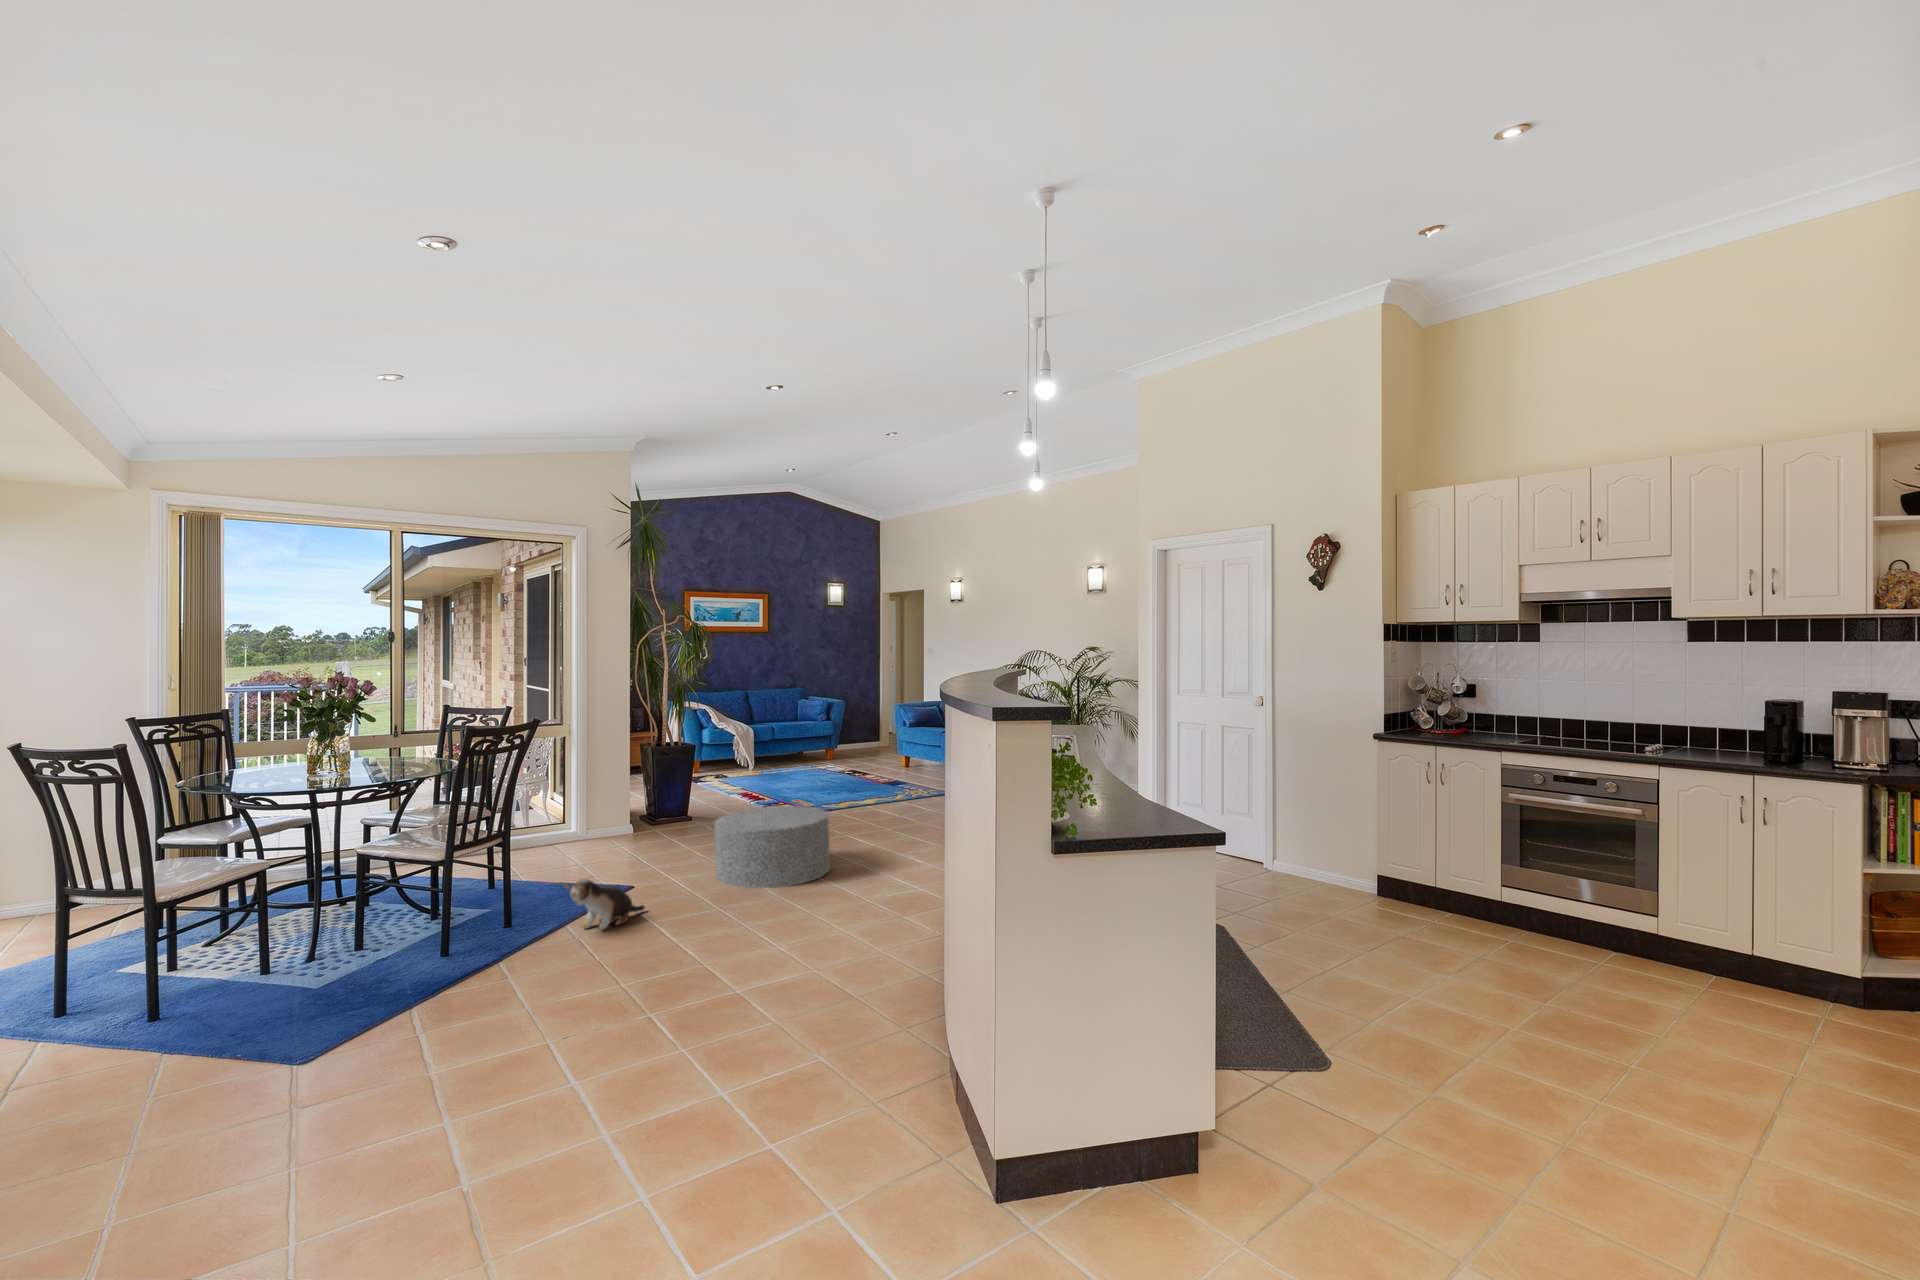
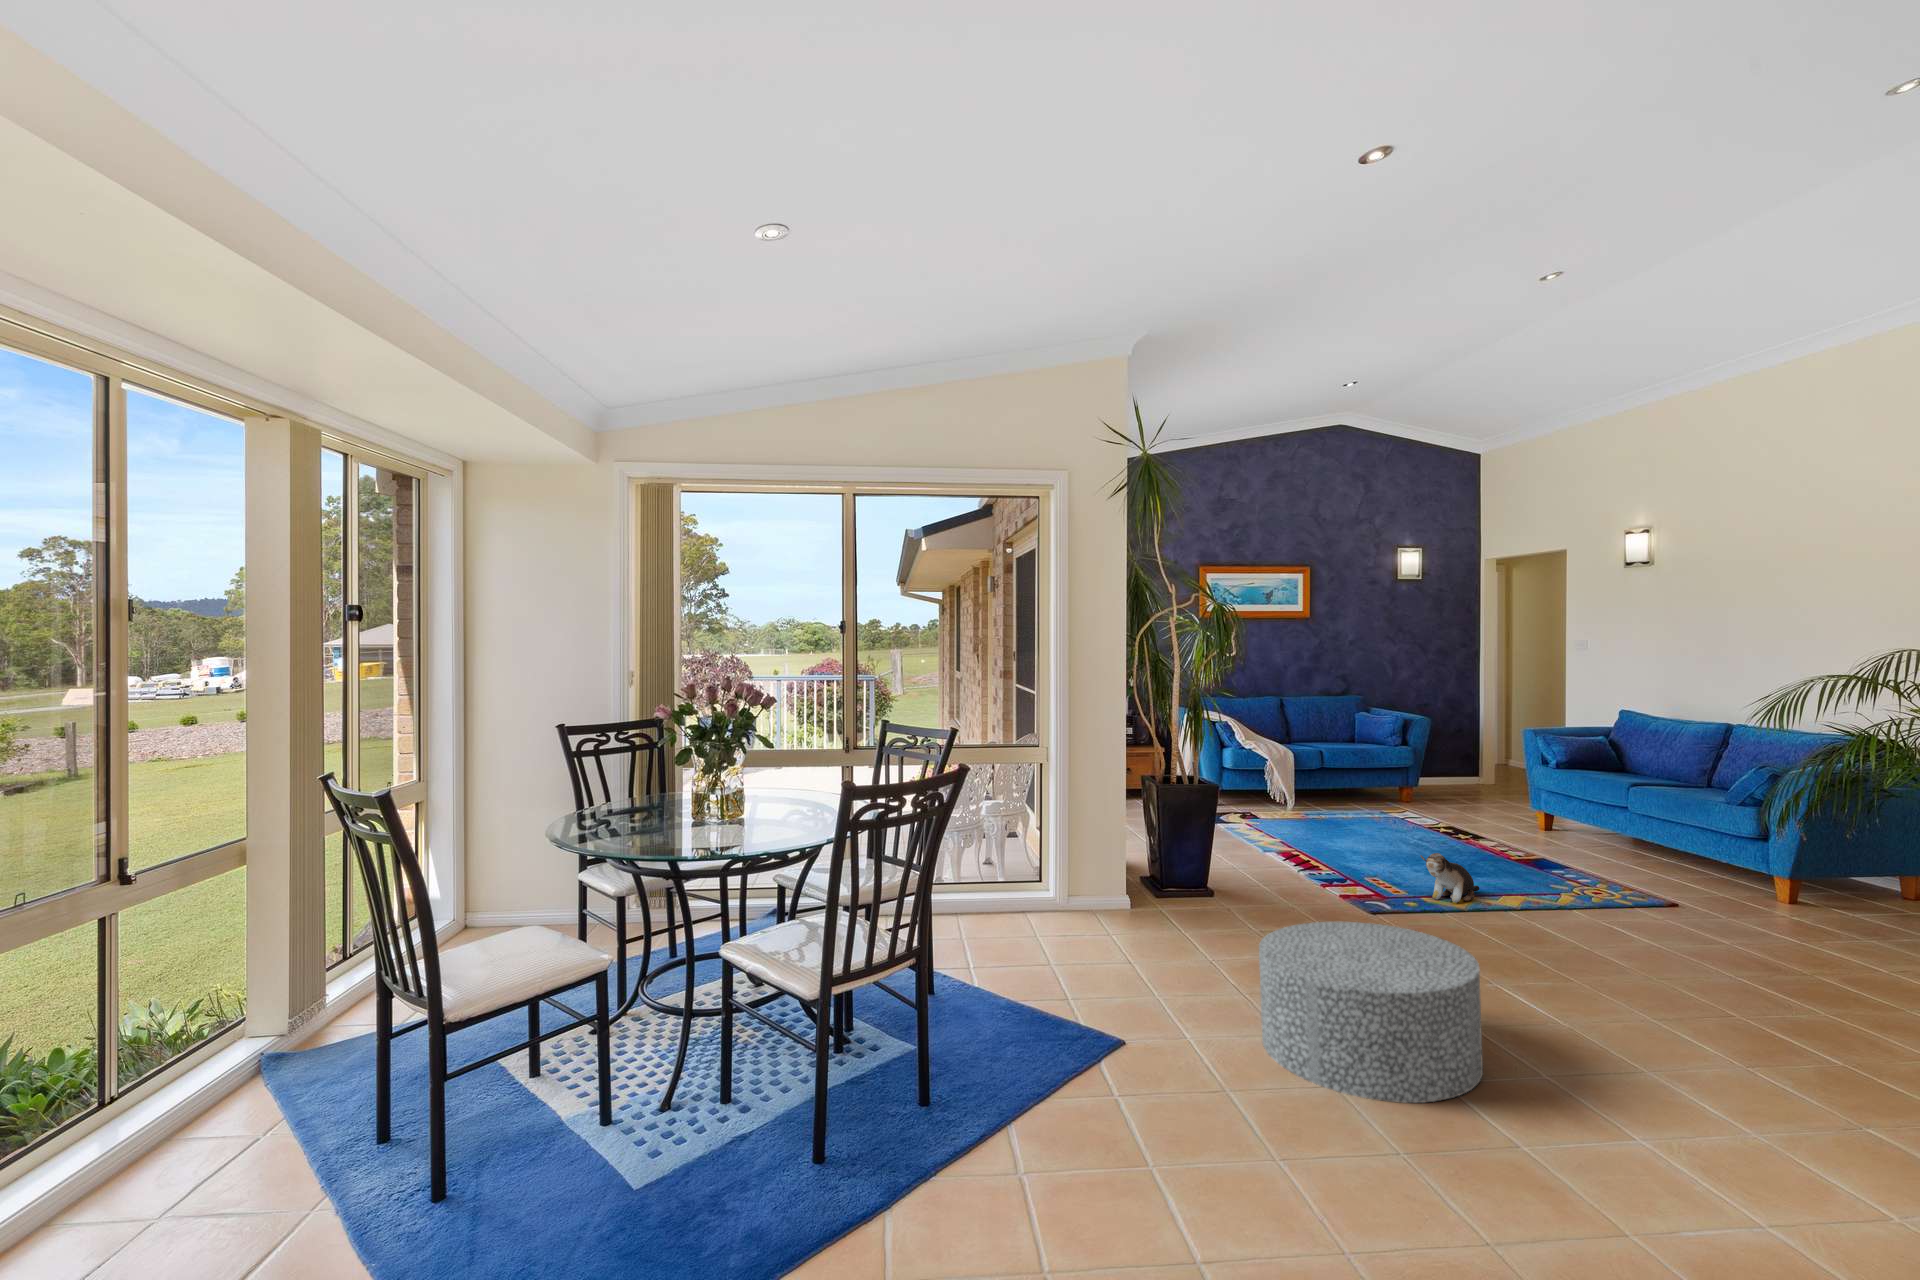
plush toy: present [564,879,645,929] -> present [1420,853,1479,902]

